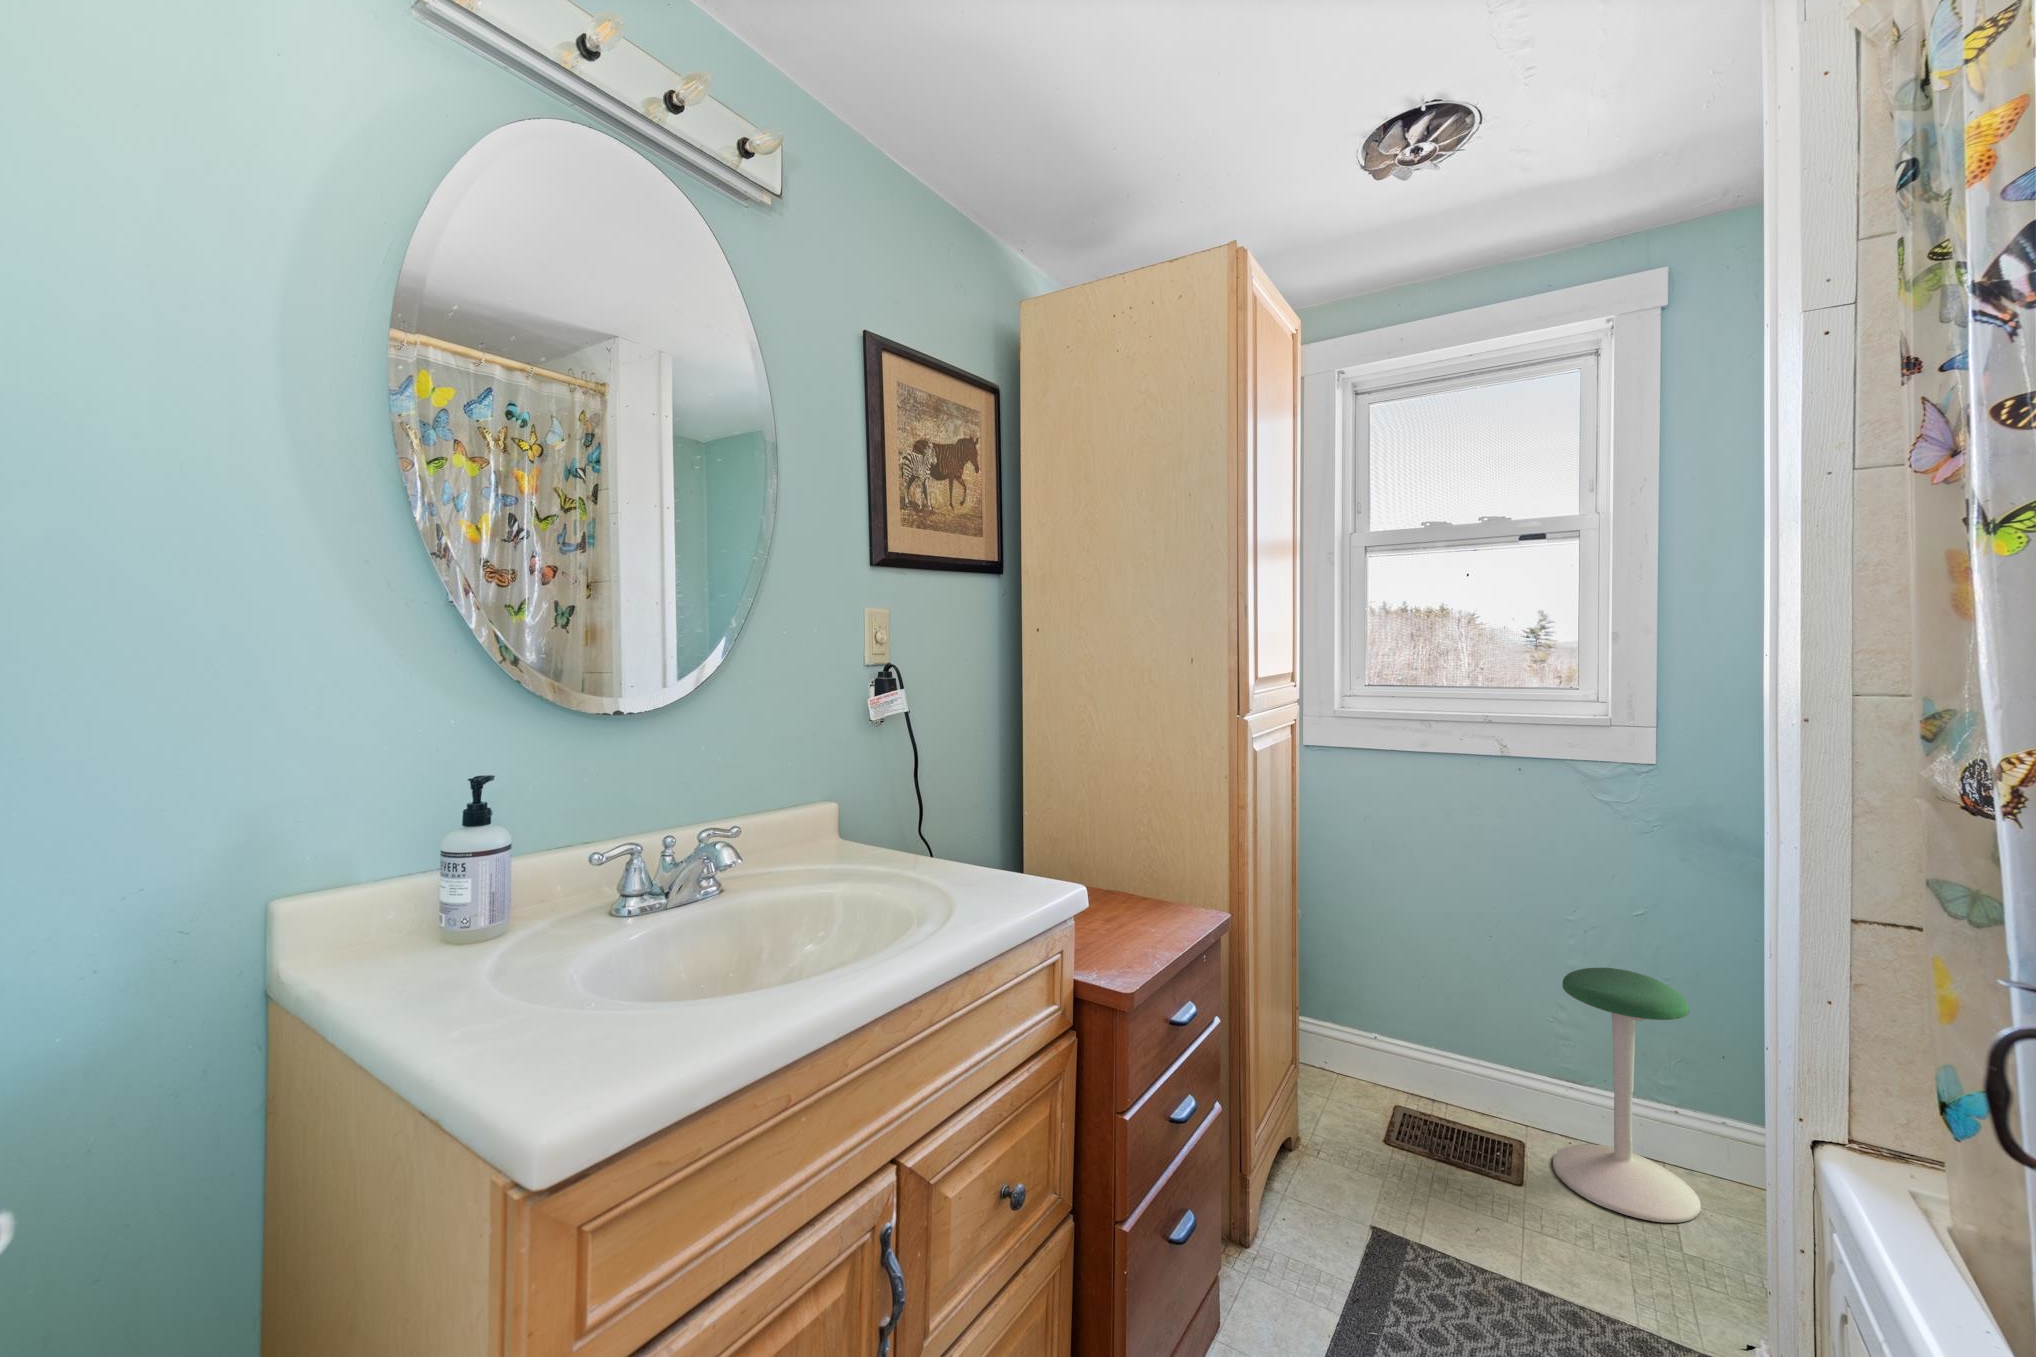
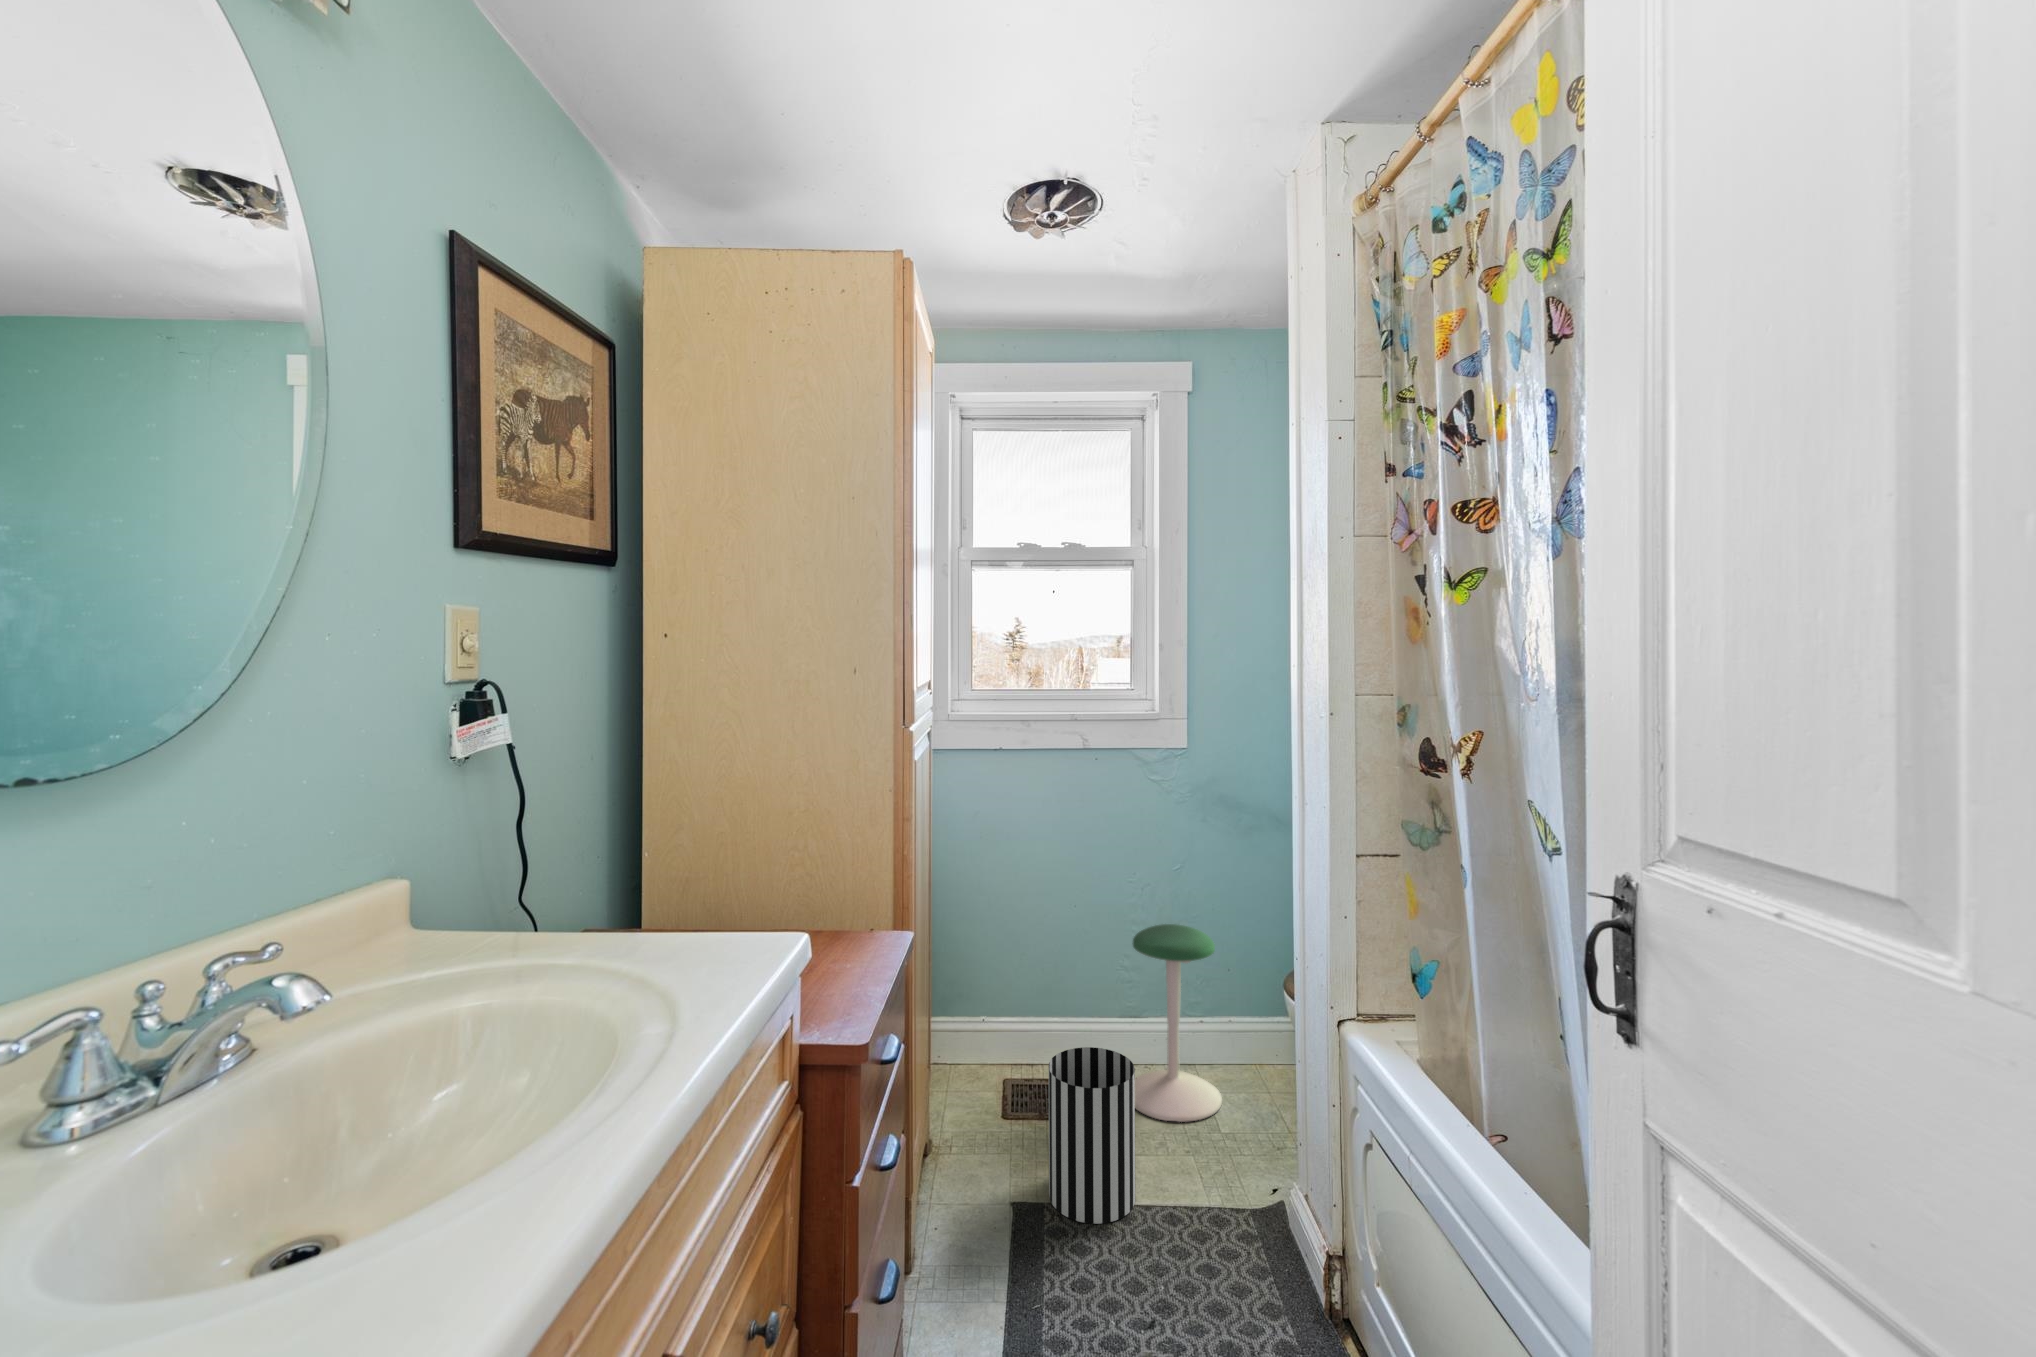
wastebasket: none [1417,1081,1532,1291] -> present [1049,1047,1135,1224]

